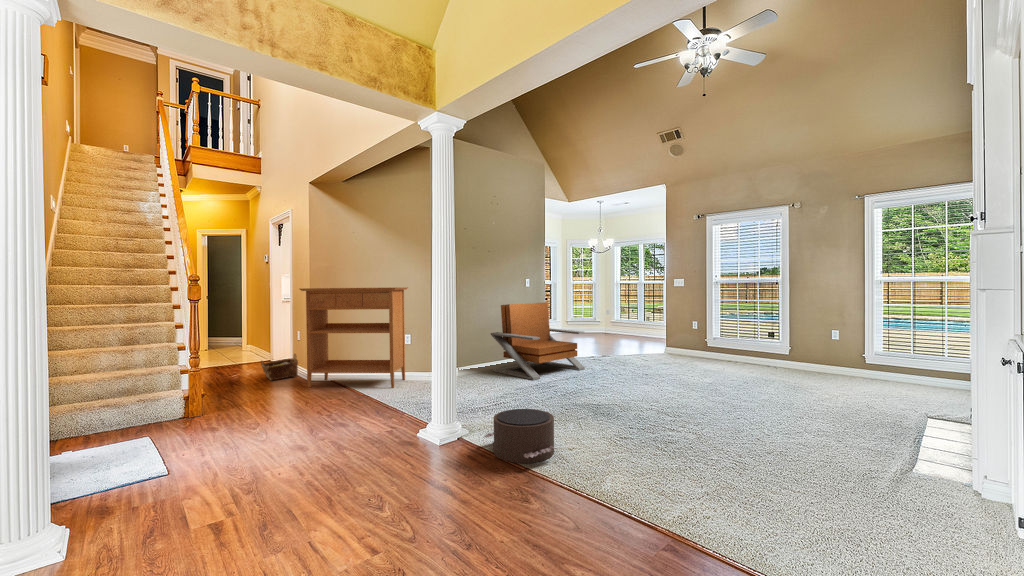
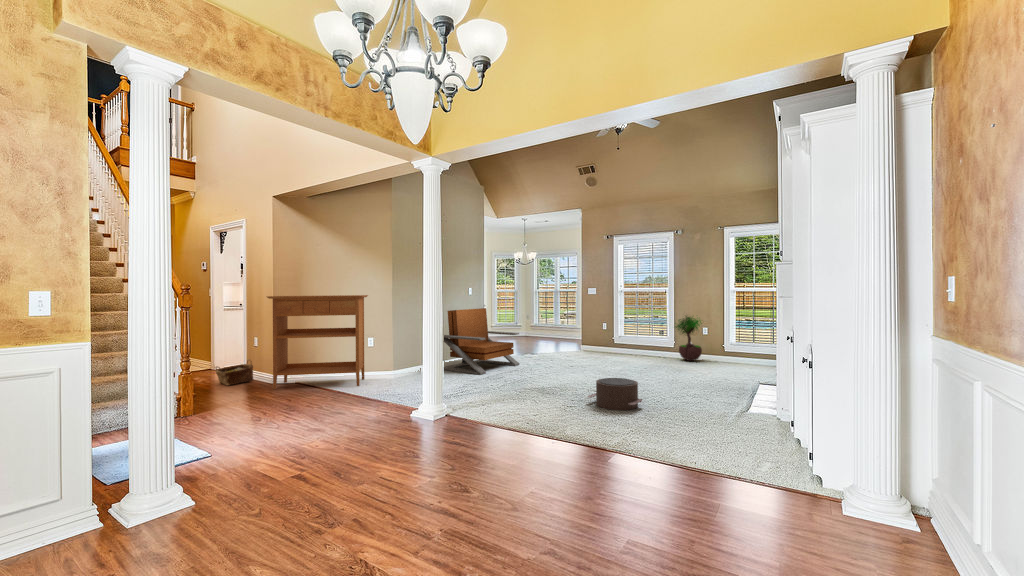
potted tree: none [786,308,832,373] -> present [675,316,702,361]
pouf: present [485,409,555,463] -> present [588,378,642,410]

